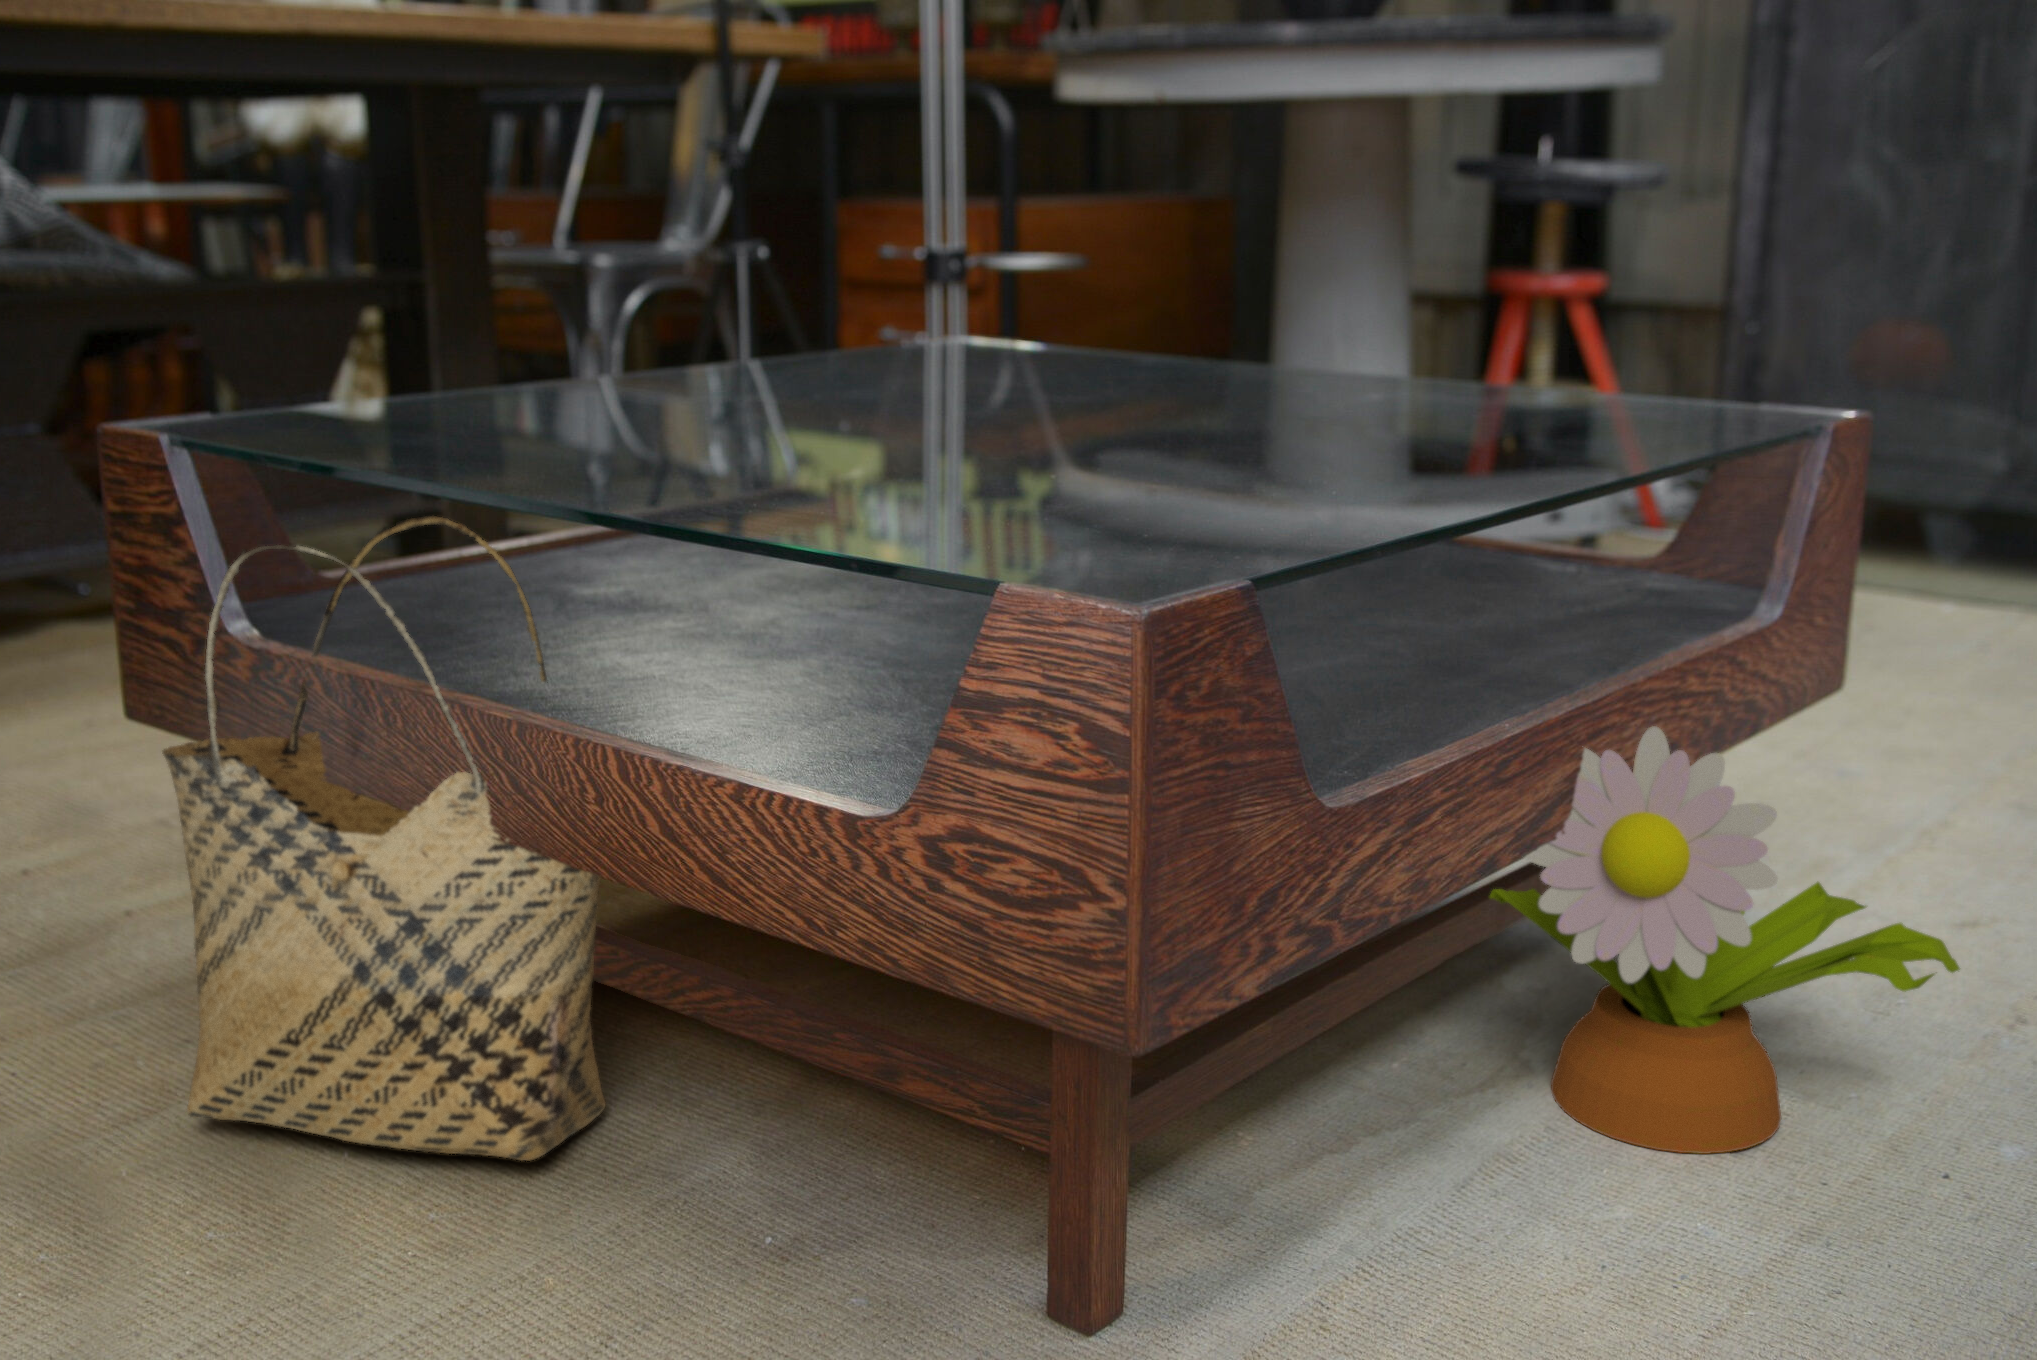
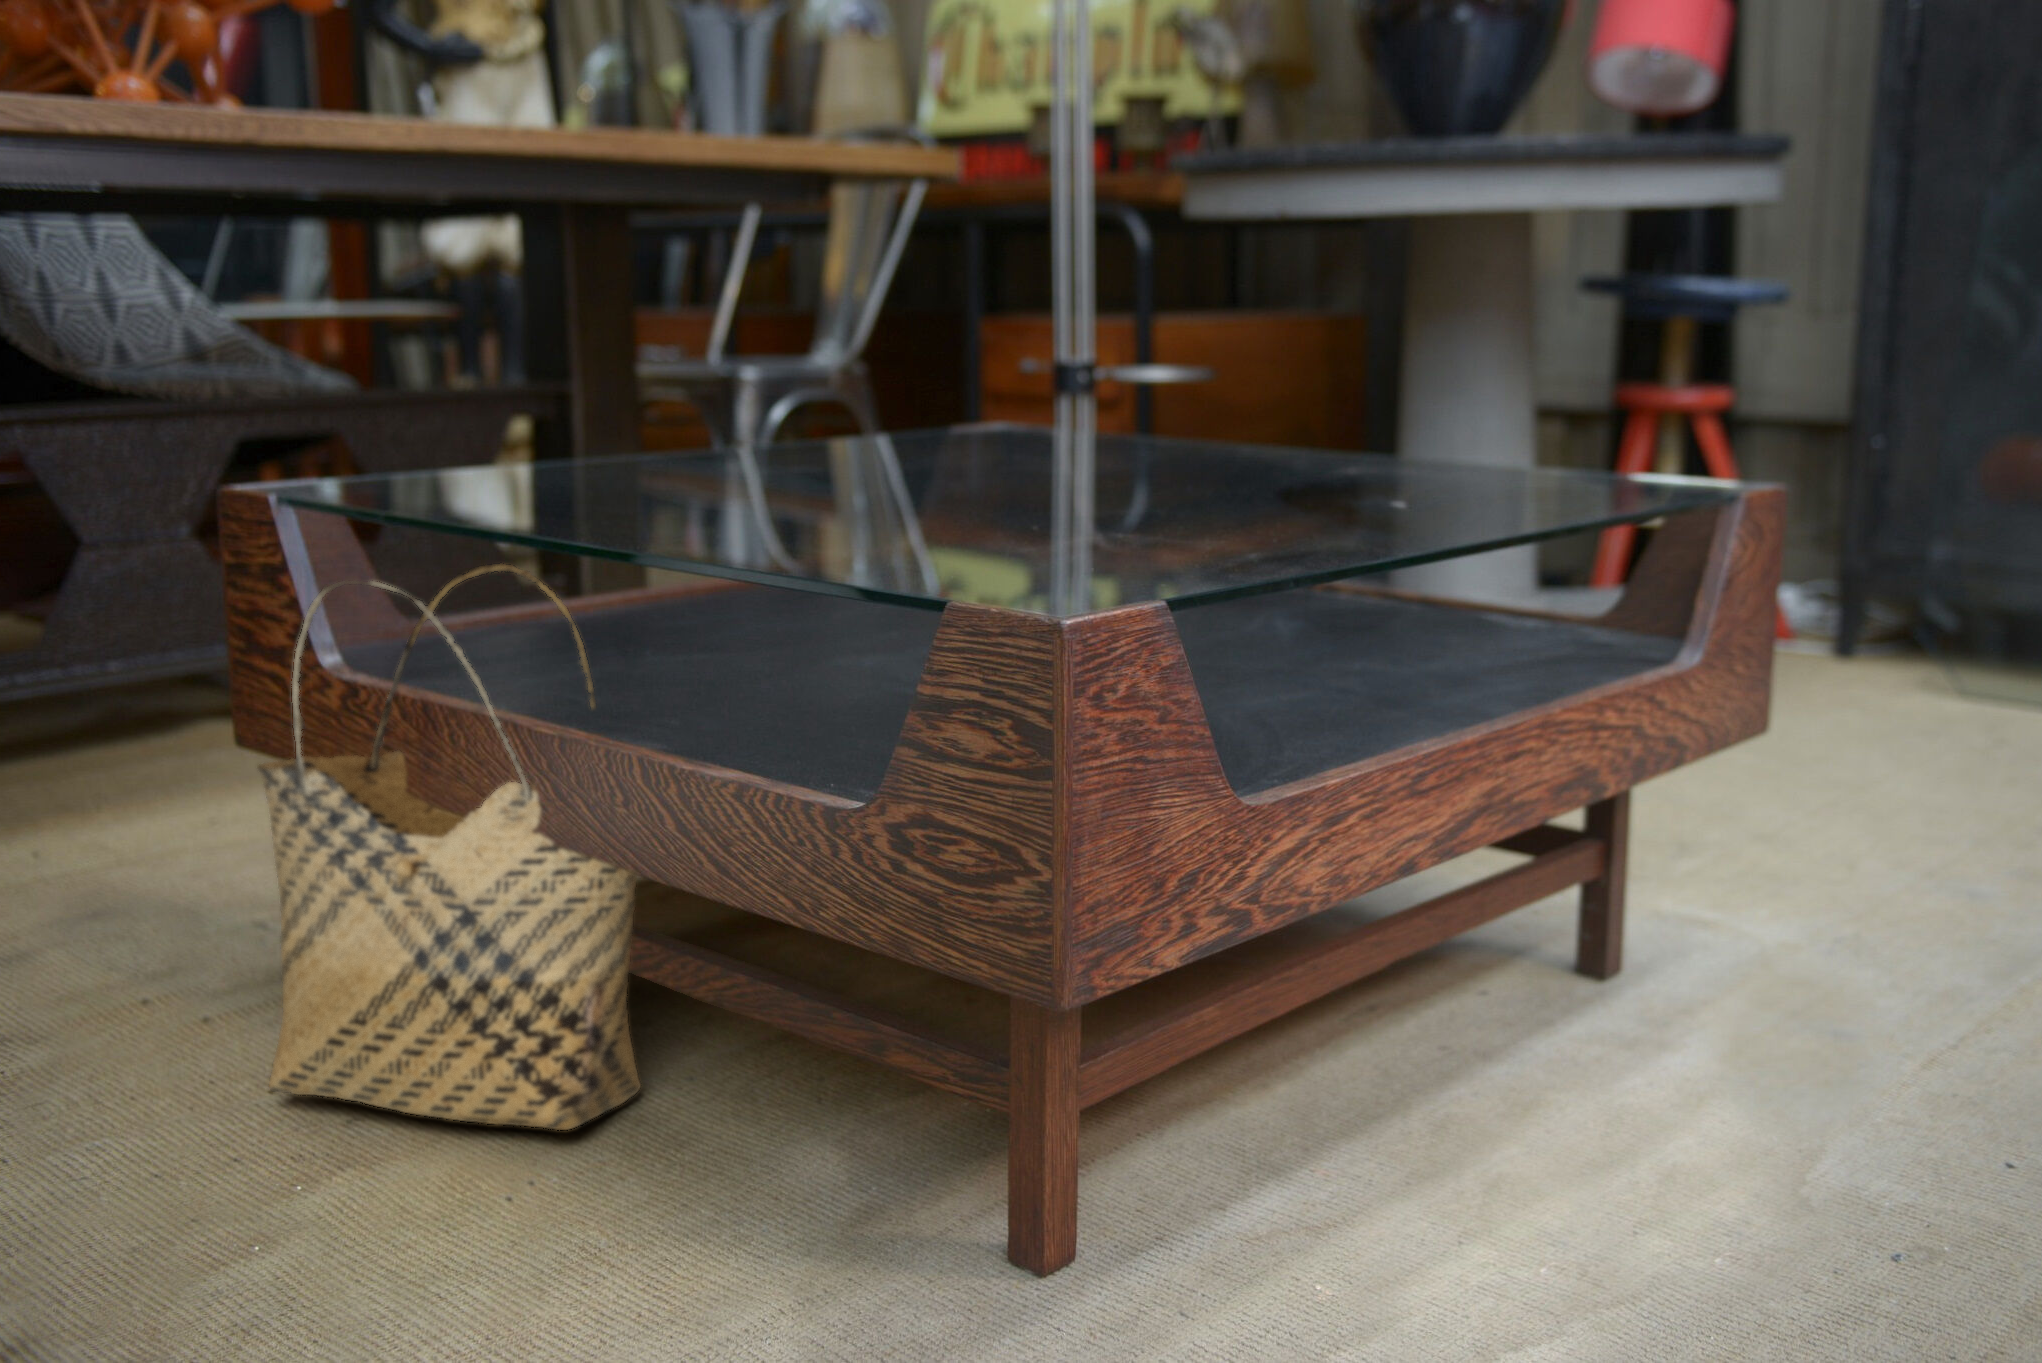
decorative plant: present [1490,726,1960,1154] -> none [1400,748,1846,1137]

